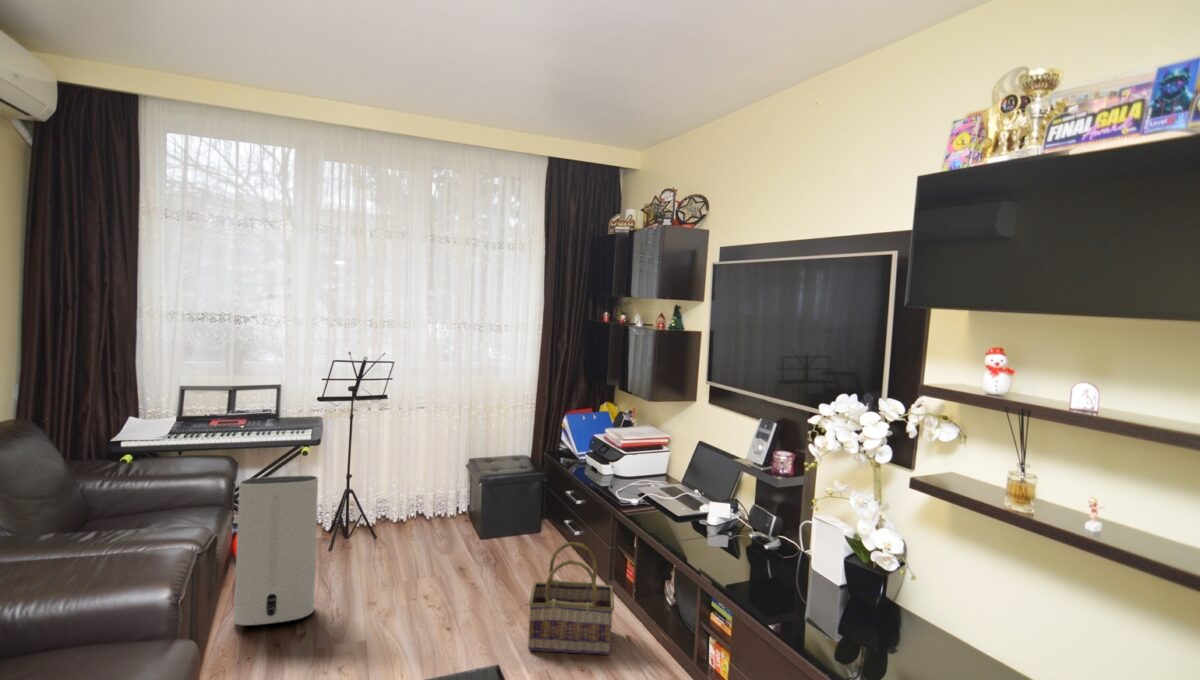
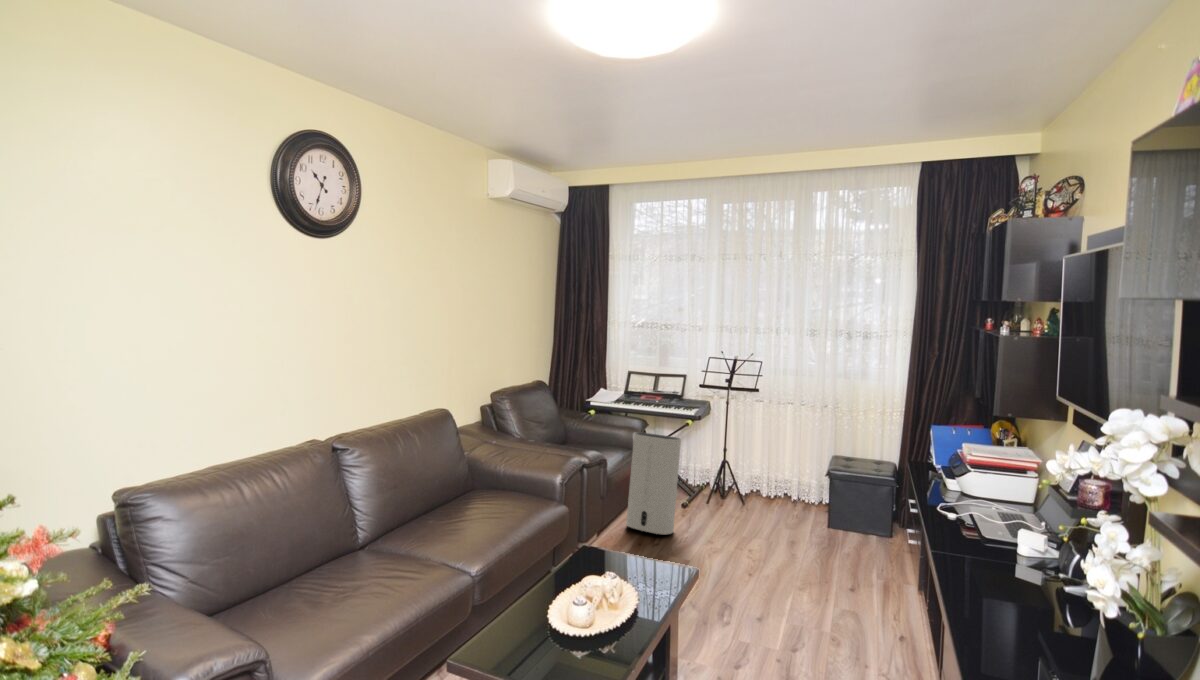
basket: present [528,542,614,655] -> none [800,532,895,646]

